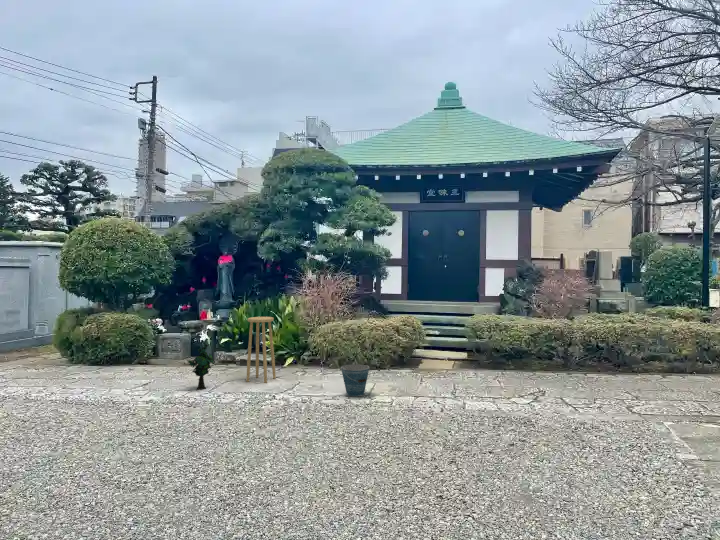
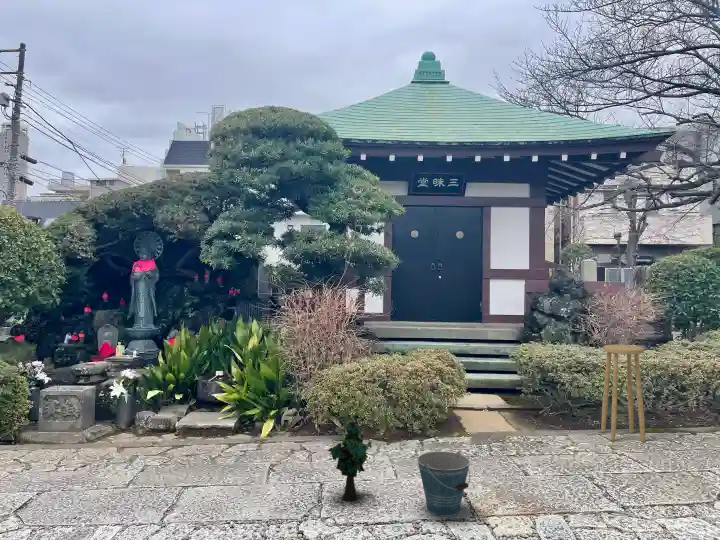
stool: present [246,317,276,383] -> present [601,345,645,442]
decorative plant: present [188,344,214,390] -> present [328,415,372,501]

